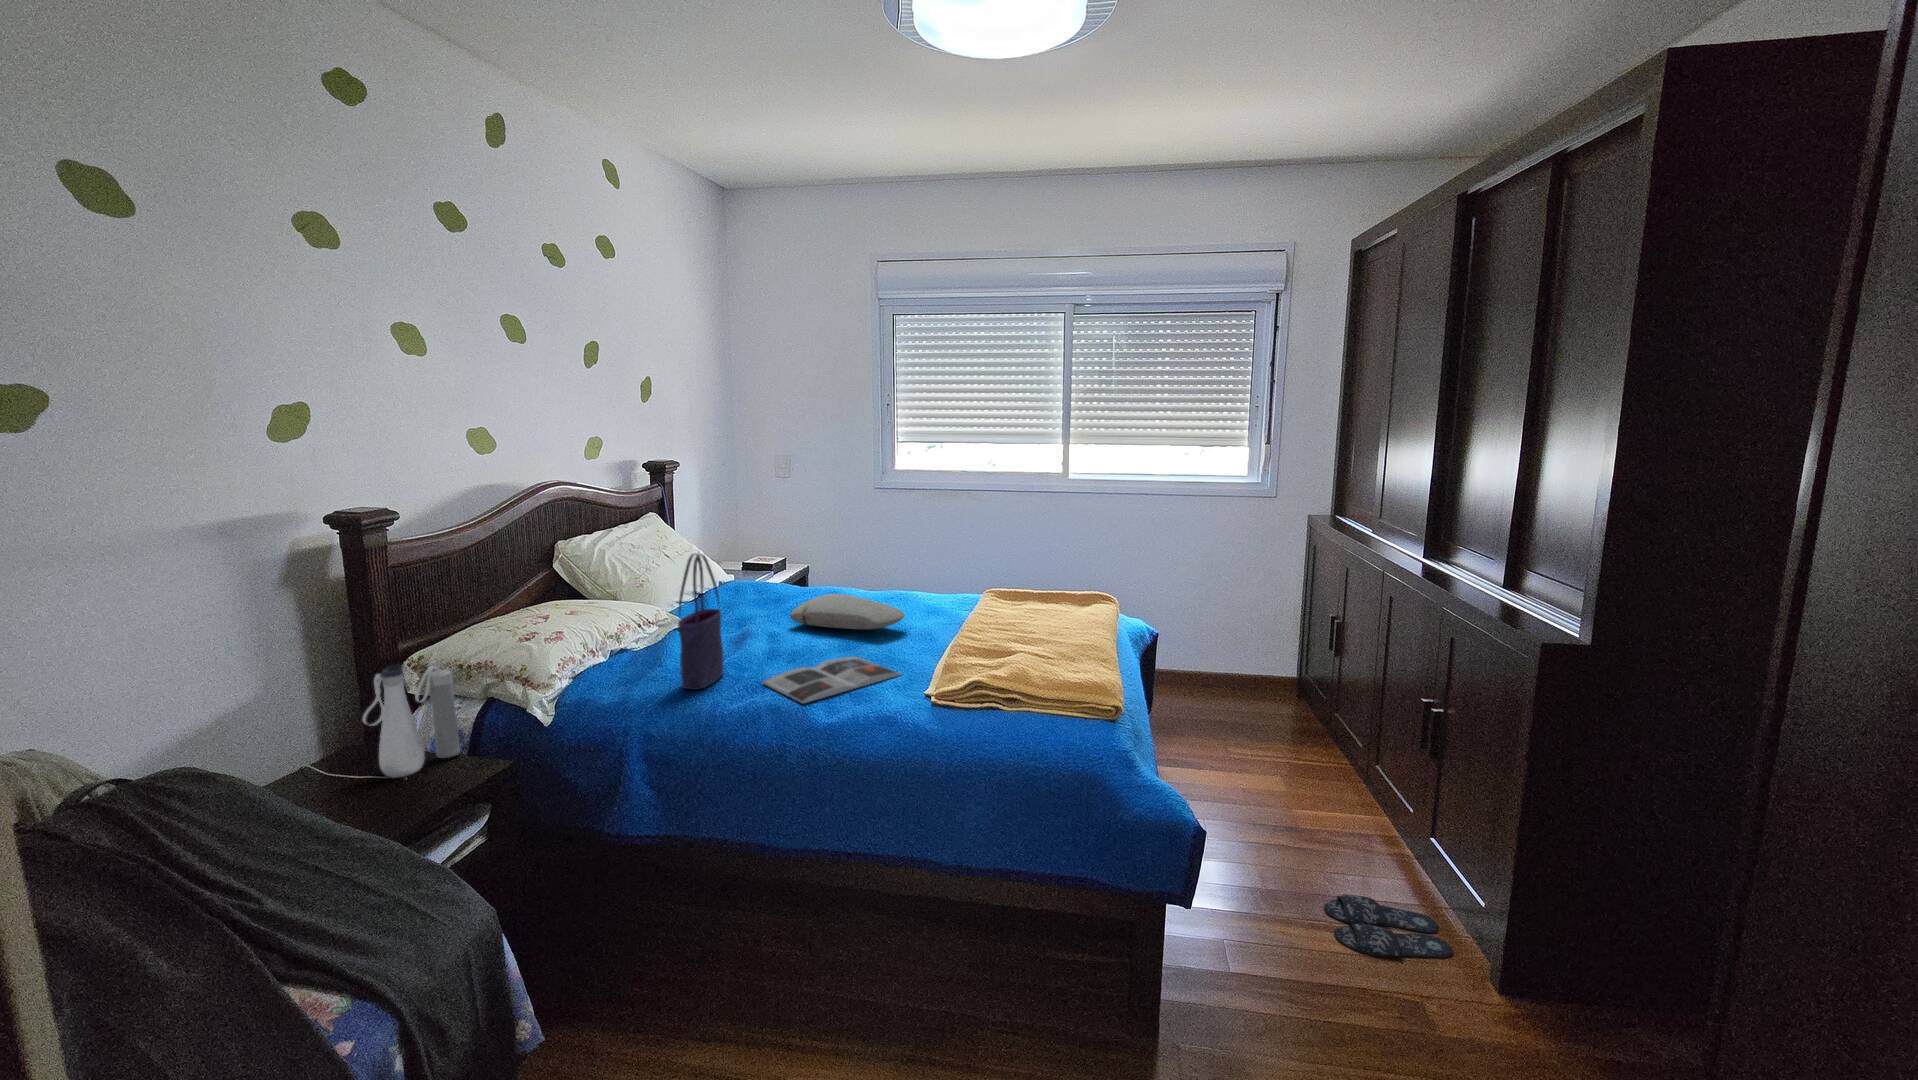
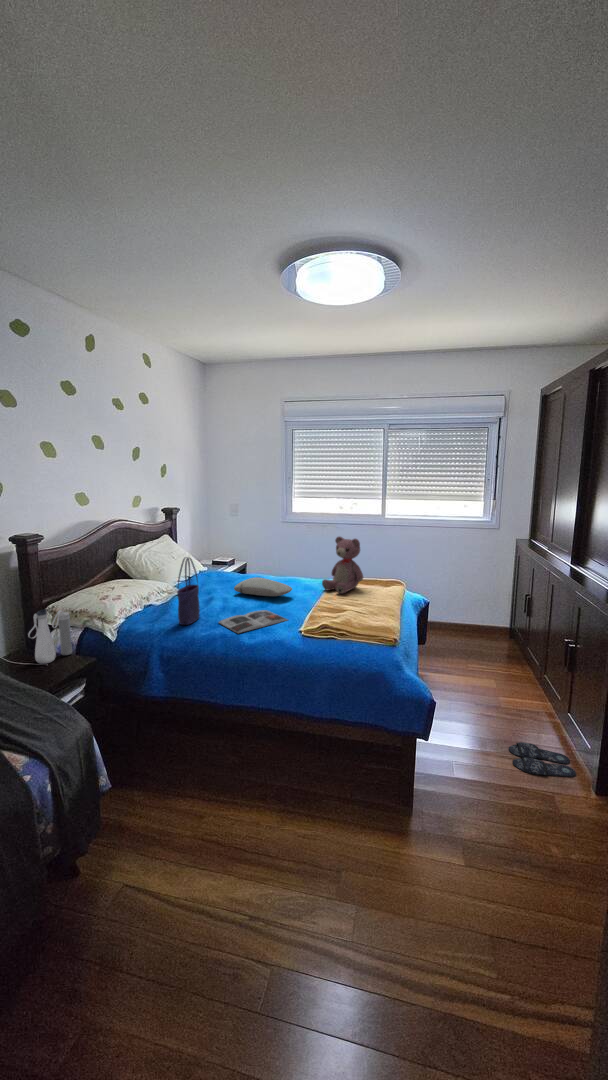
teddy bear: none [961,512,1040,622] -> present [322,537,363,594]

